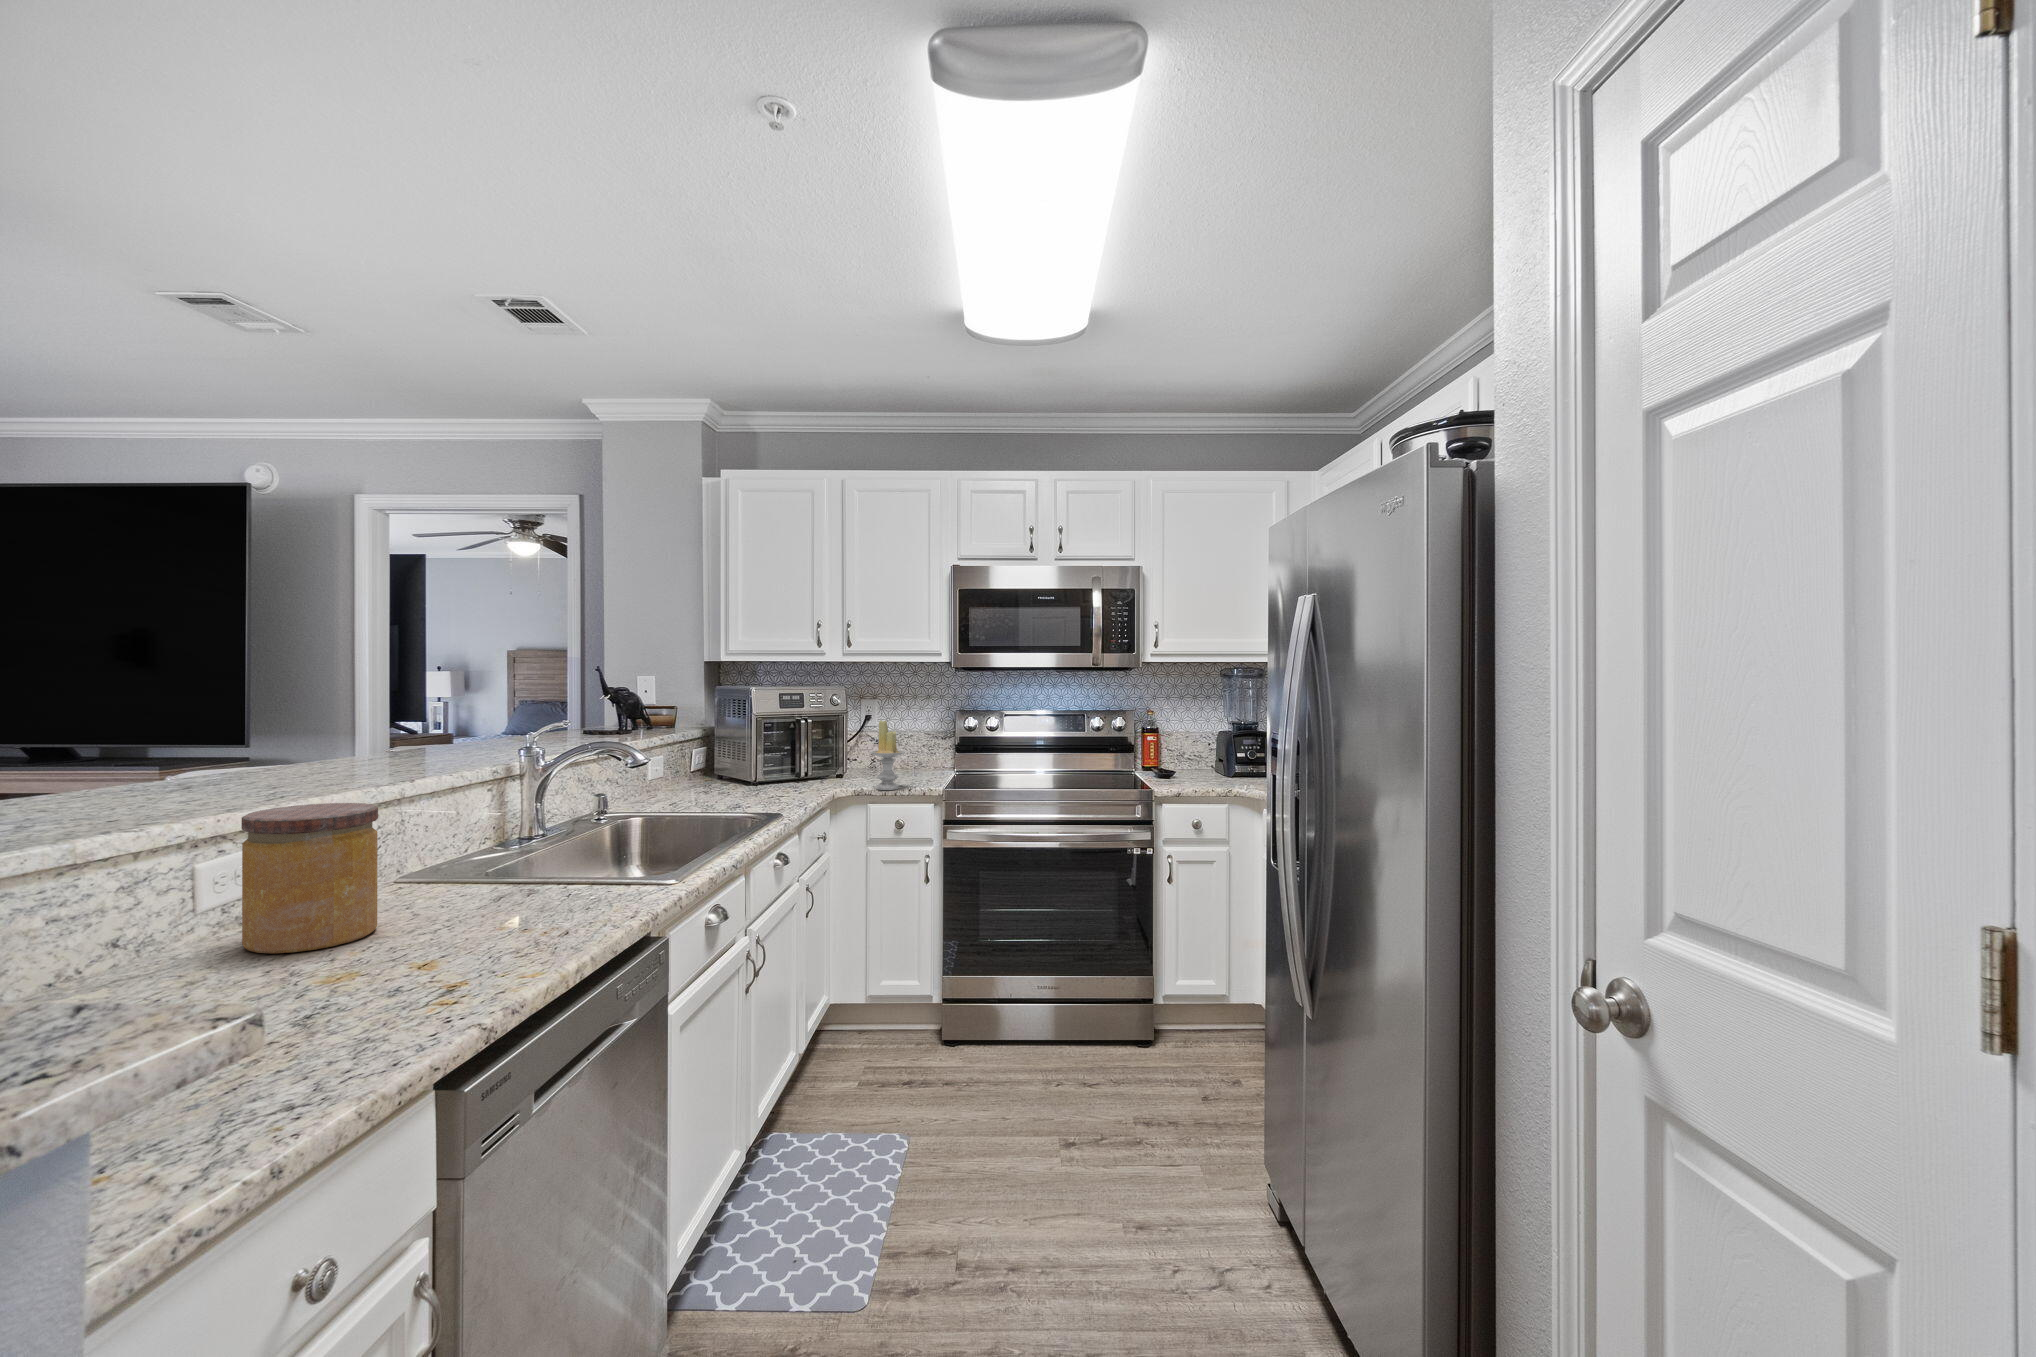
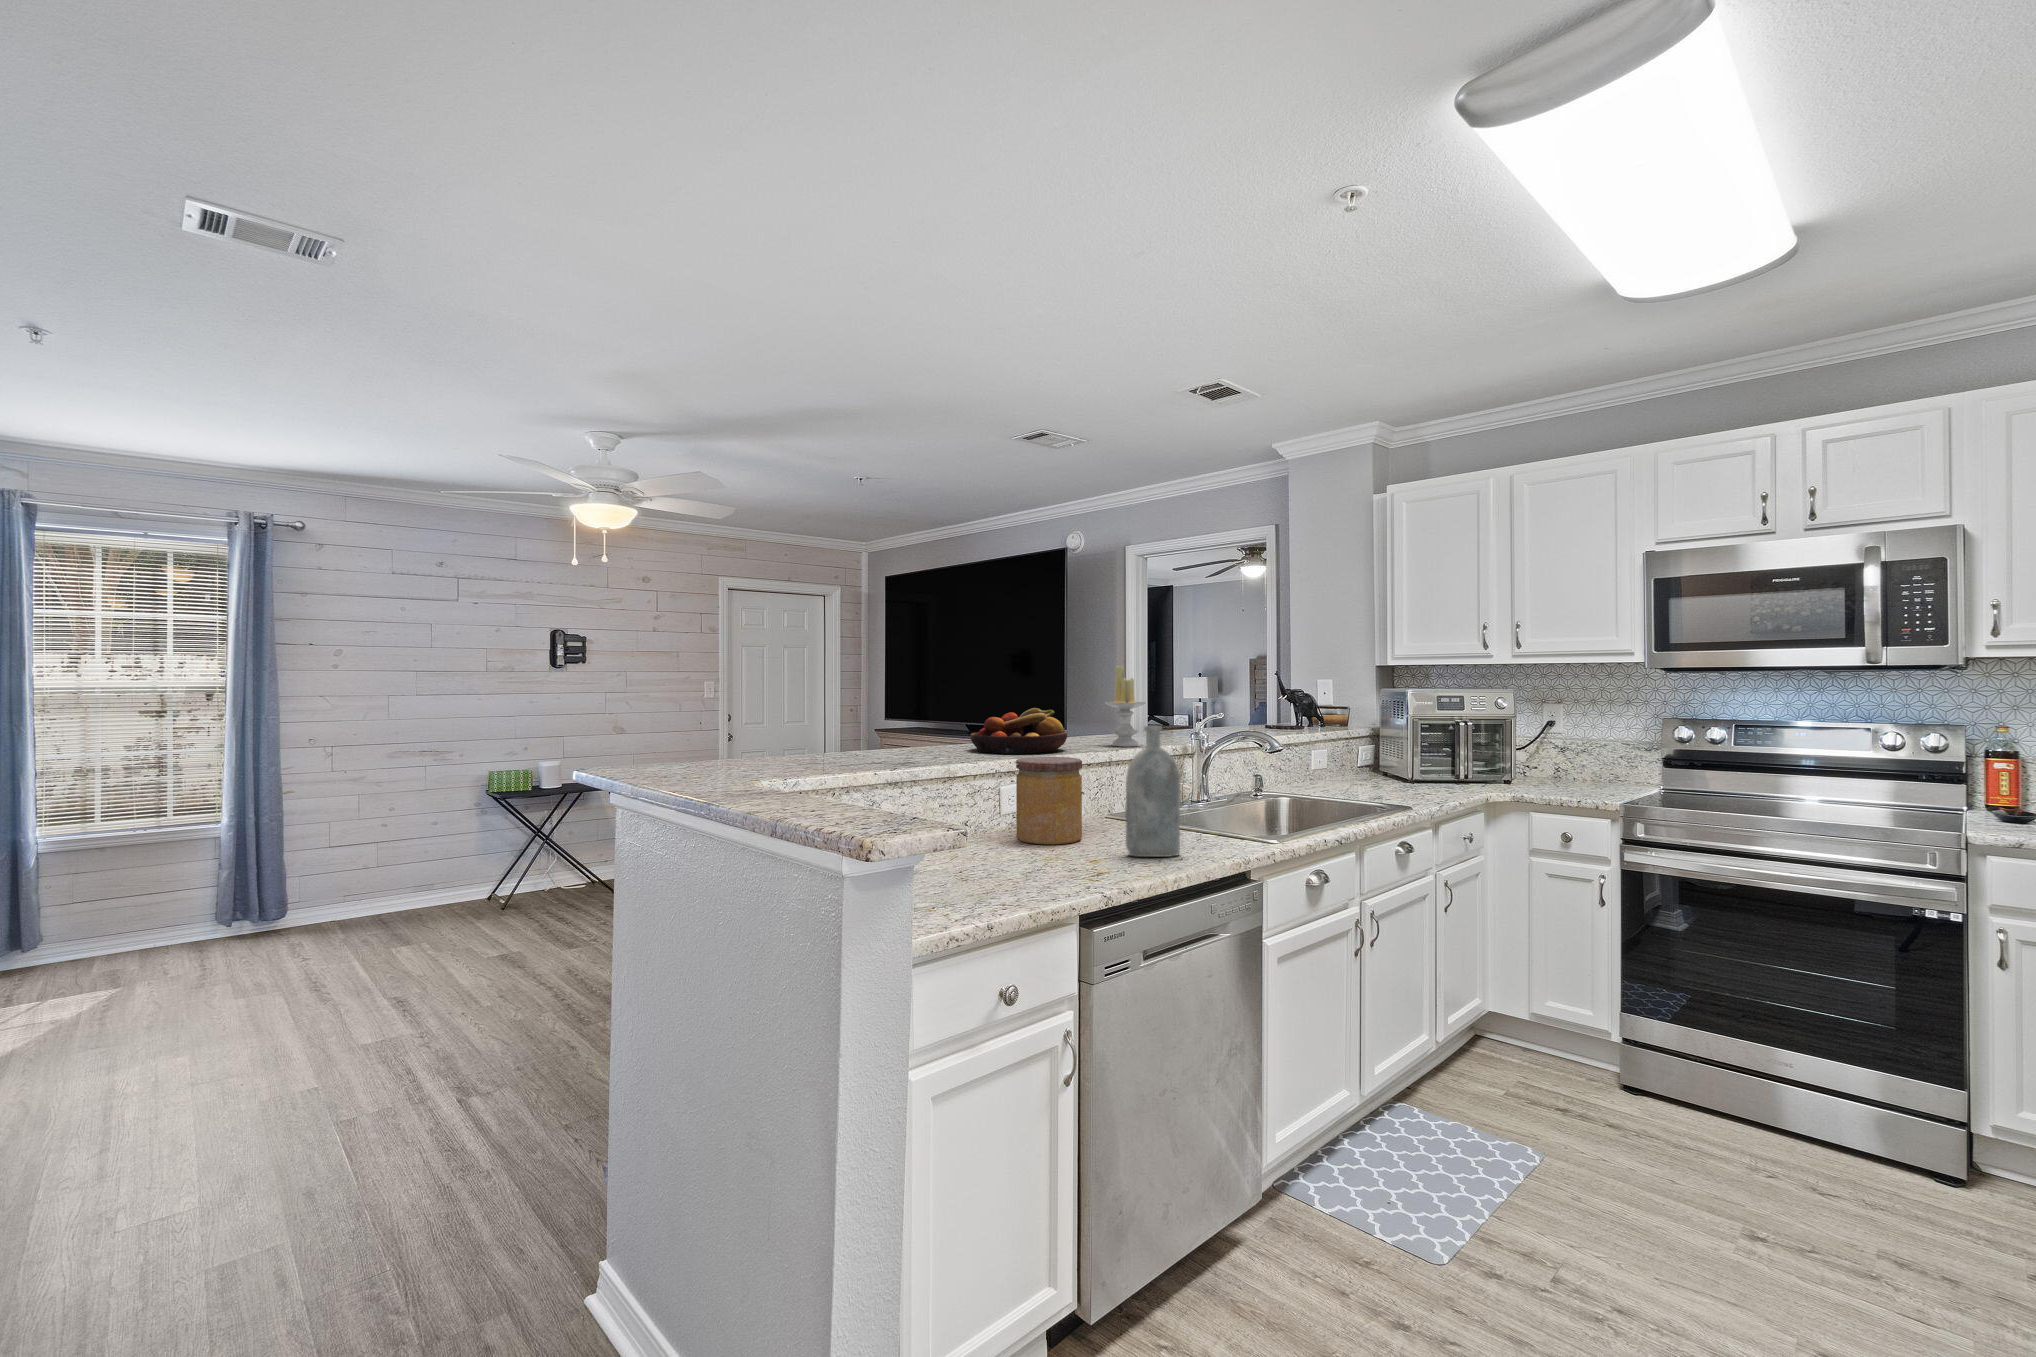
candle: present [870,721,905,790] -> present [1104,666,1146,747]
fruit bowl: none [110,726,324,806] -> present [970,708,1067,754]
bottle: none [475,749,561,943] -> present [1126,726,1180,857]

